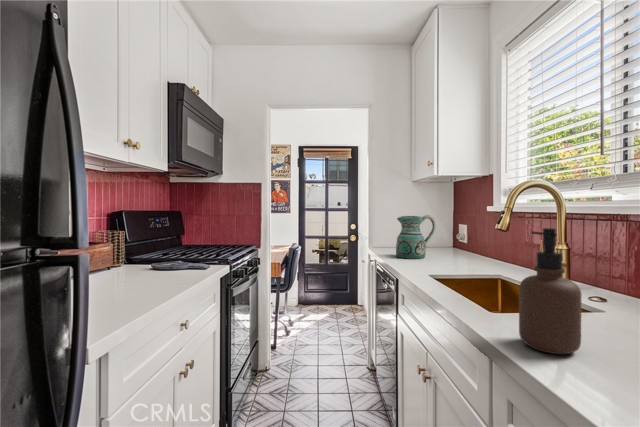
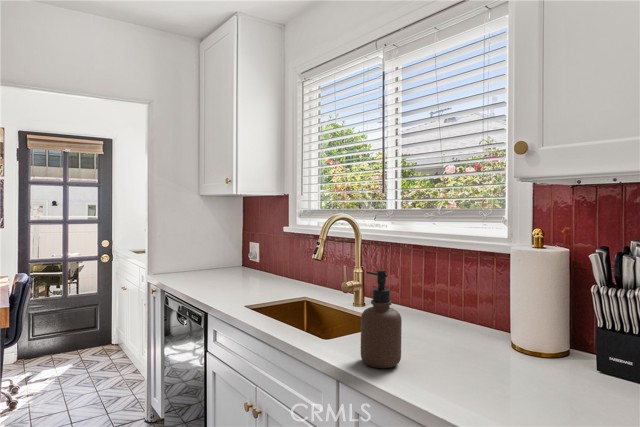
ceramic pitcher: present [396,215,436,259] -> none [193,237,236,287]

